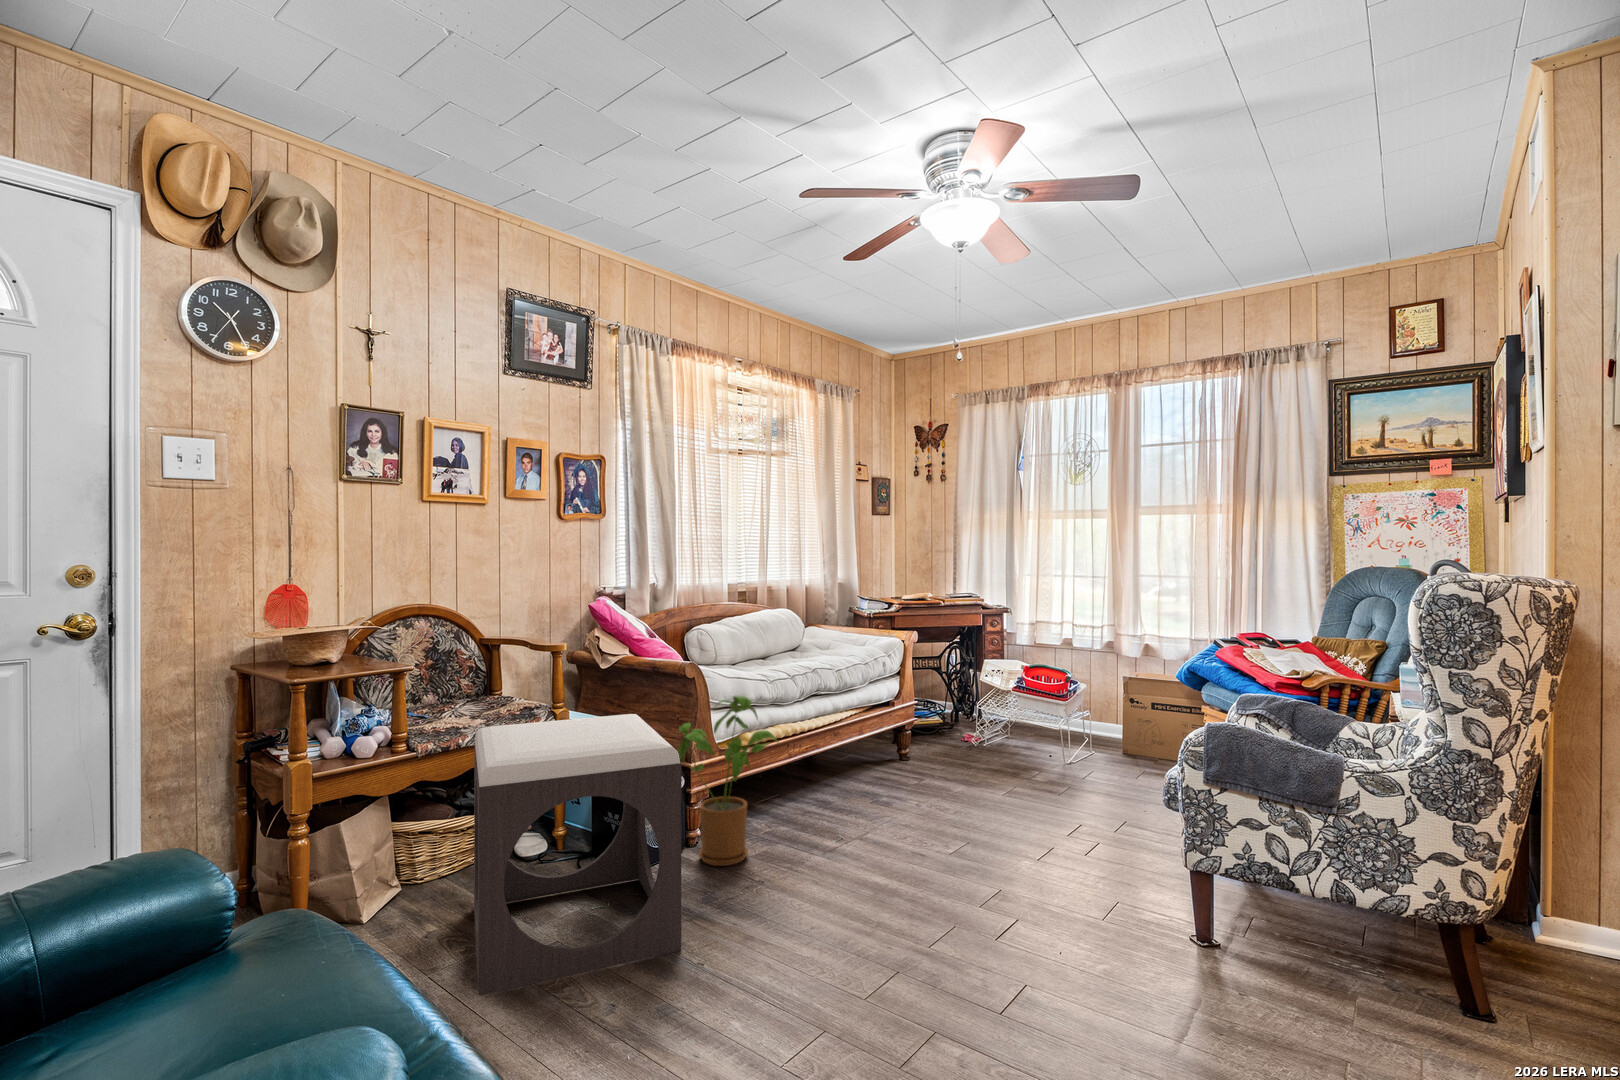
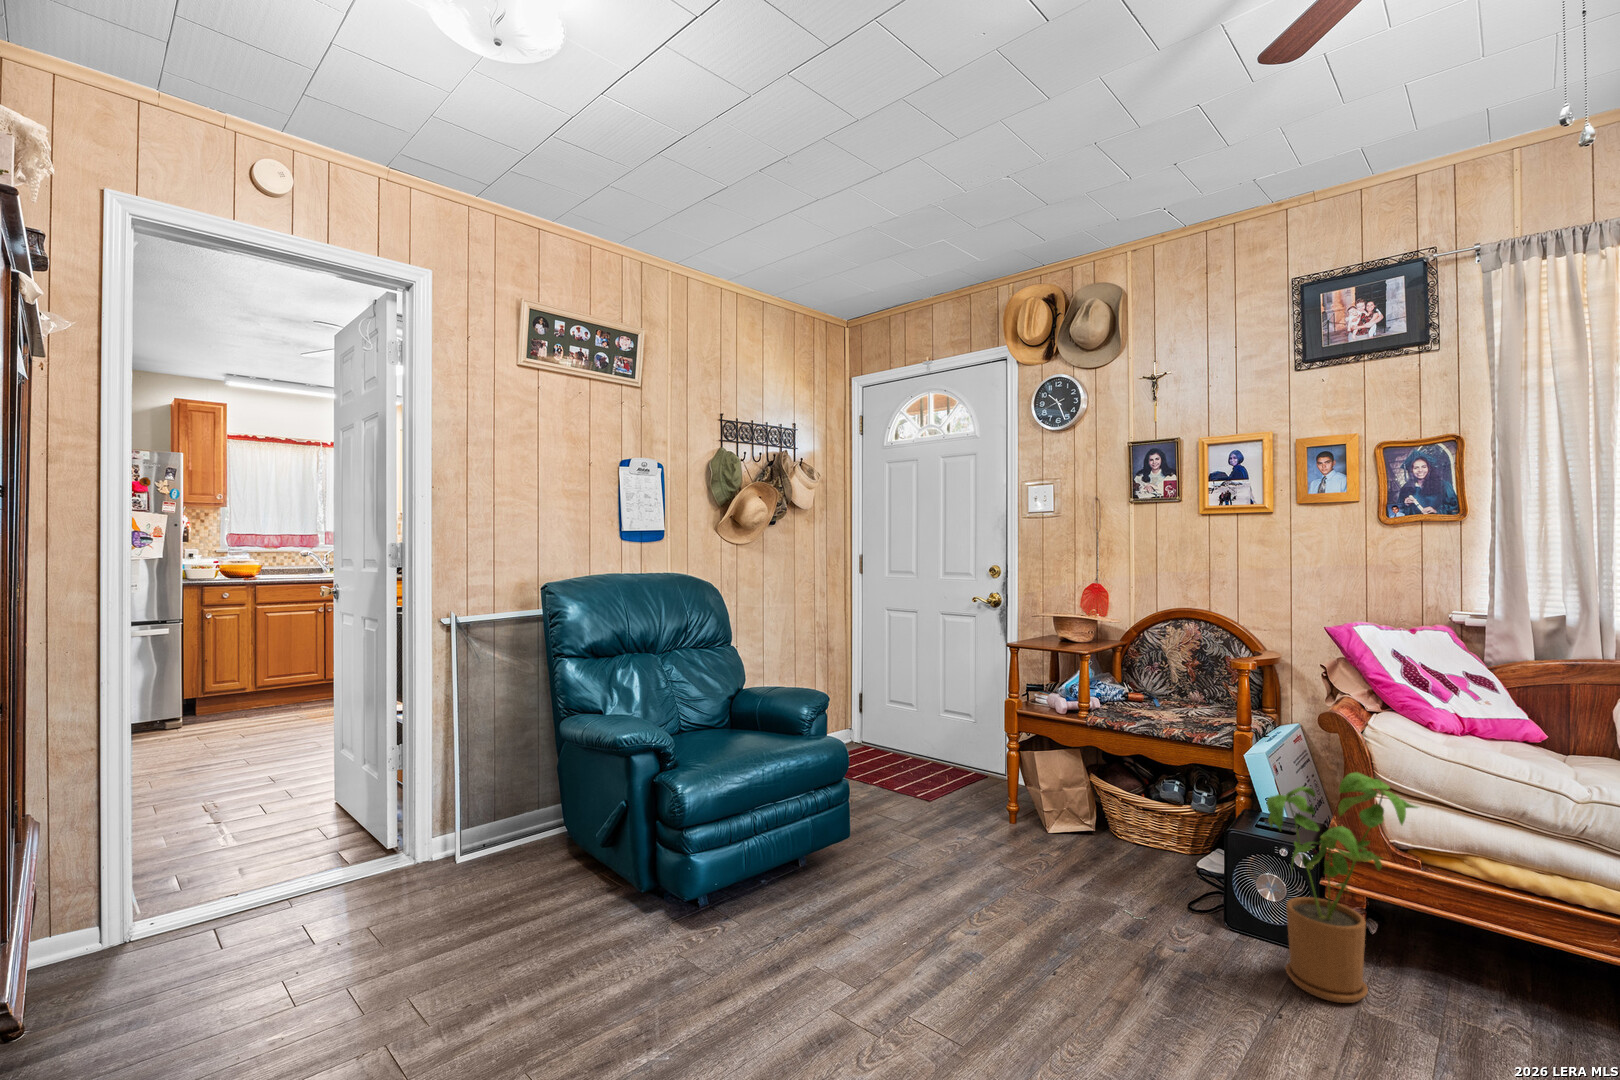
footstool: present [474,714,681,995] -> none [970,711,1212,963]

